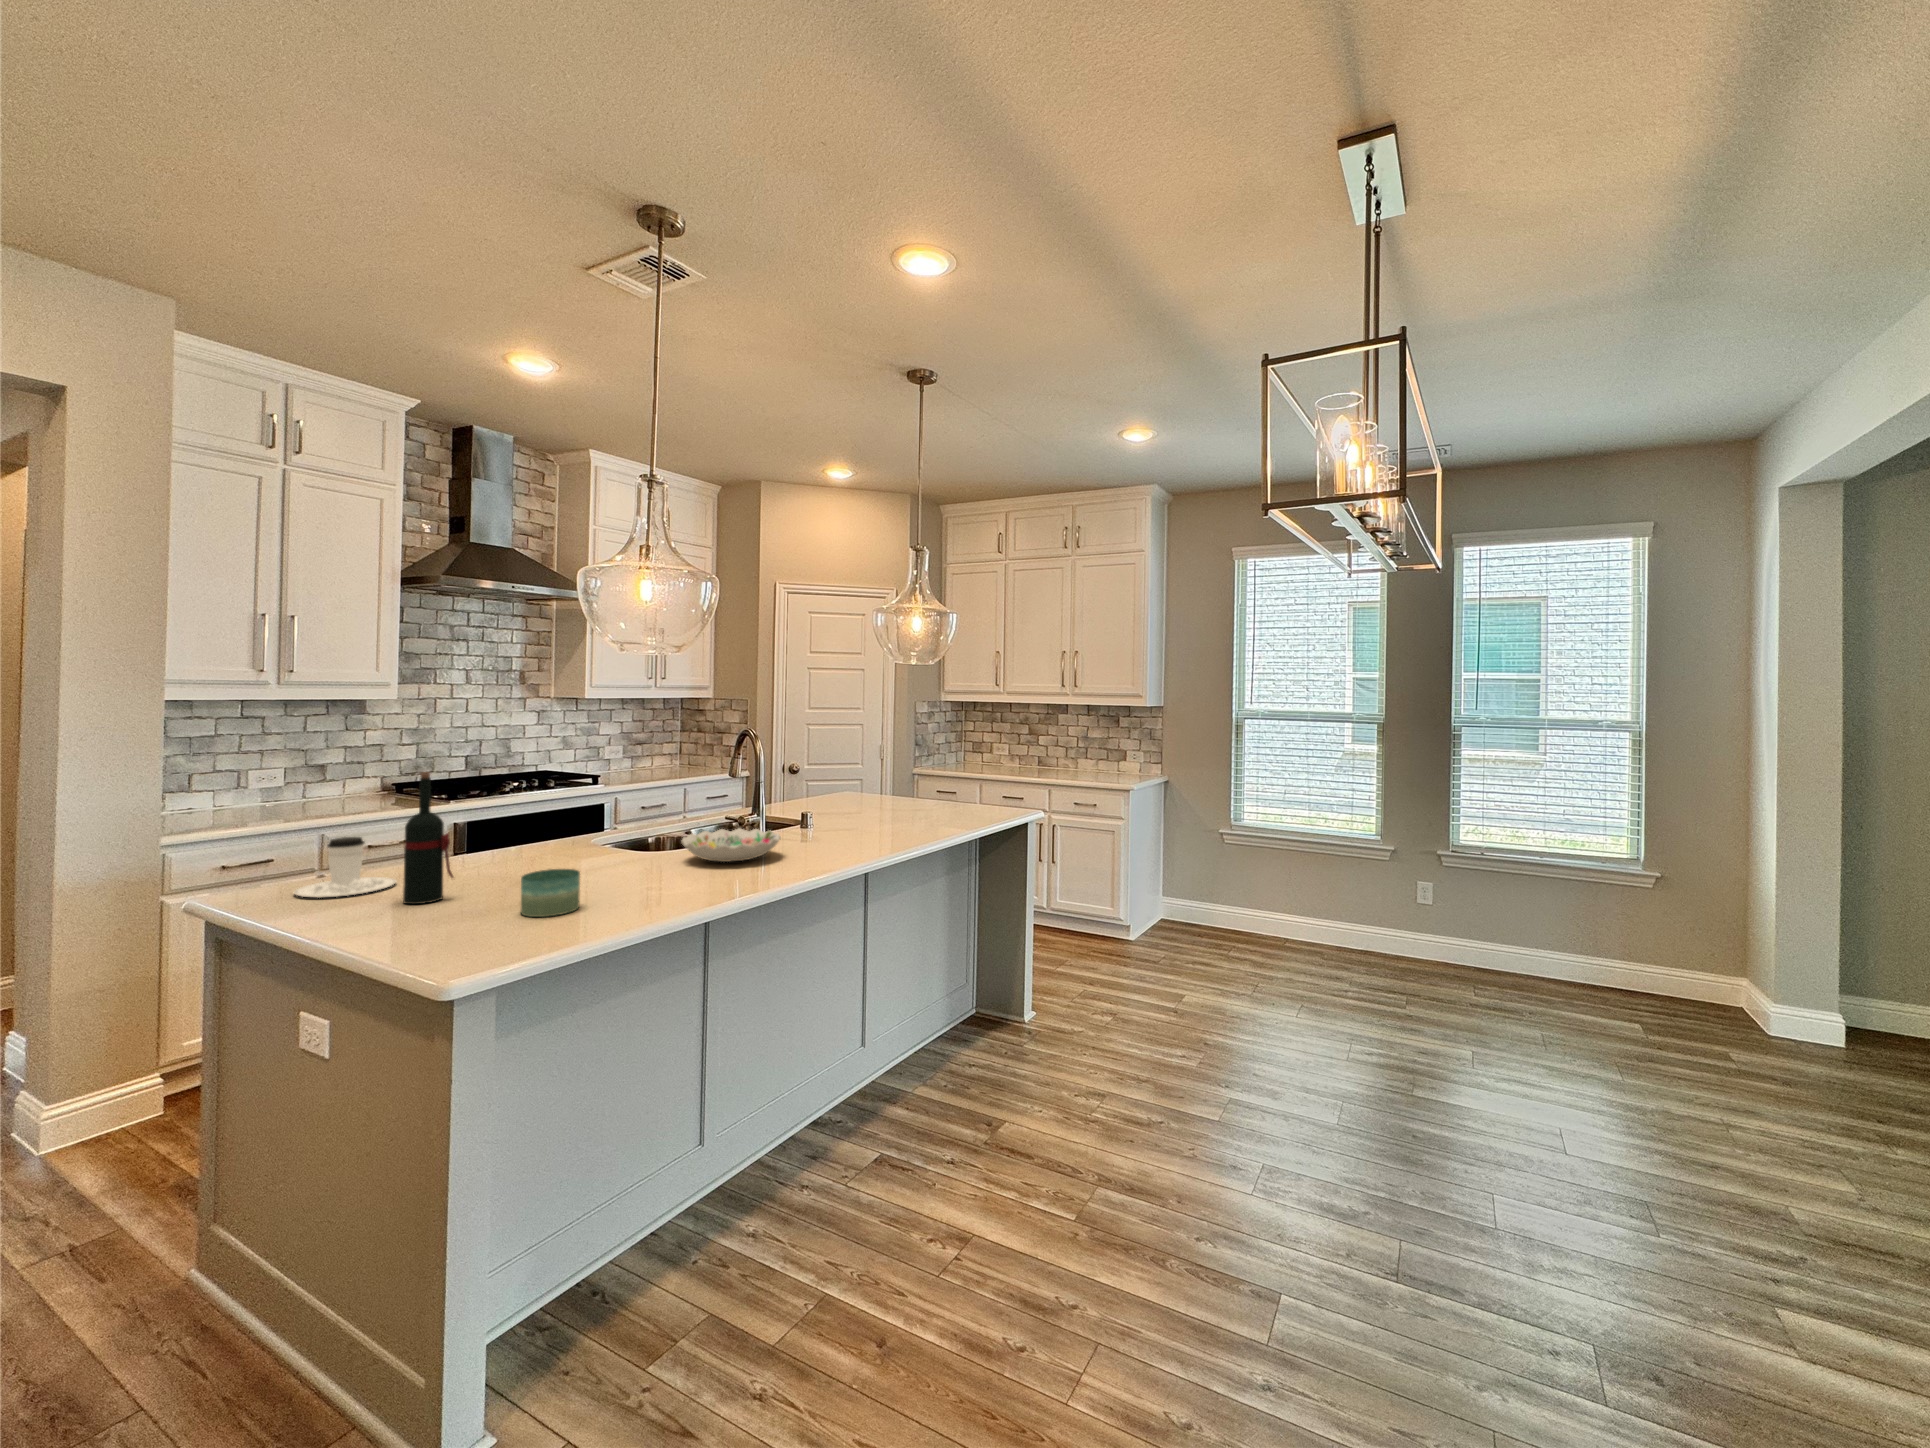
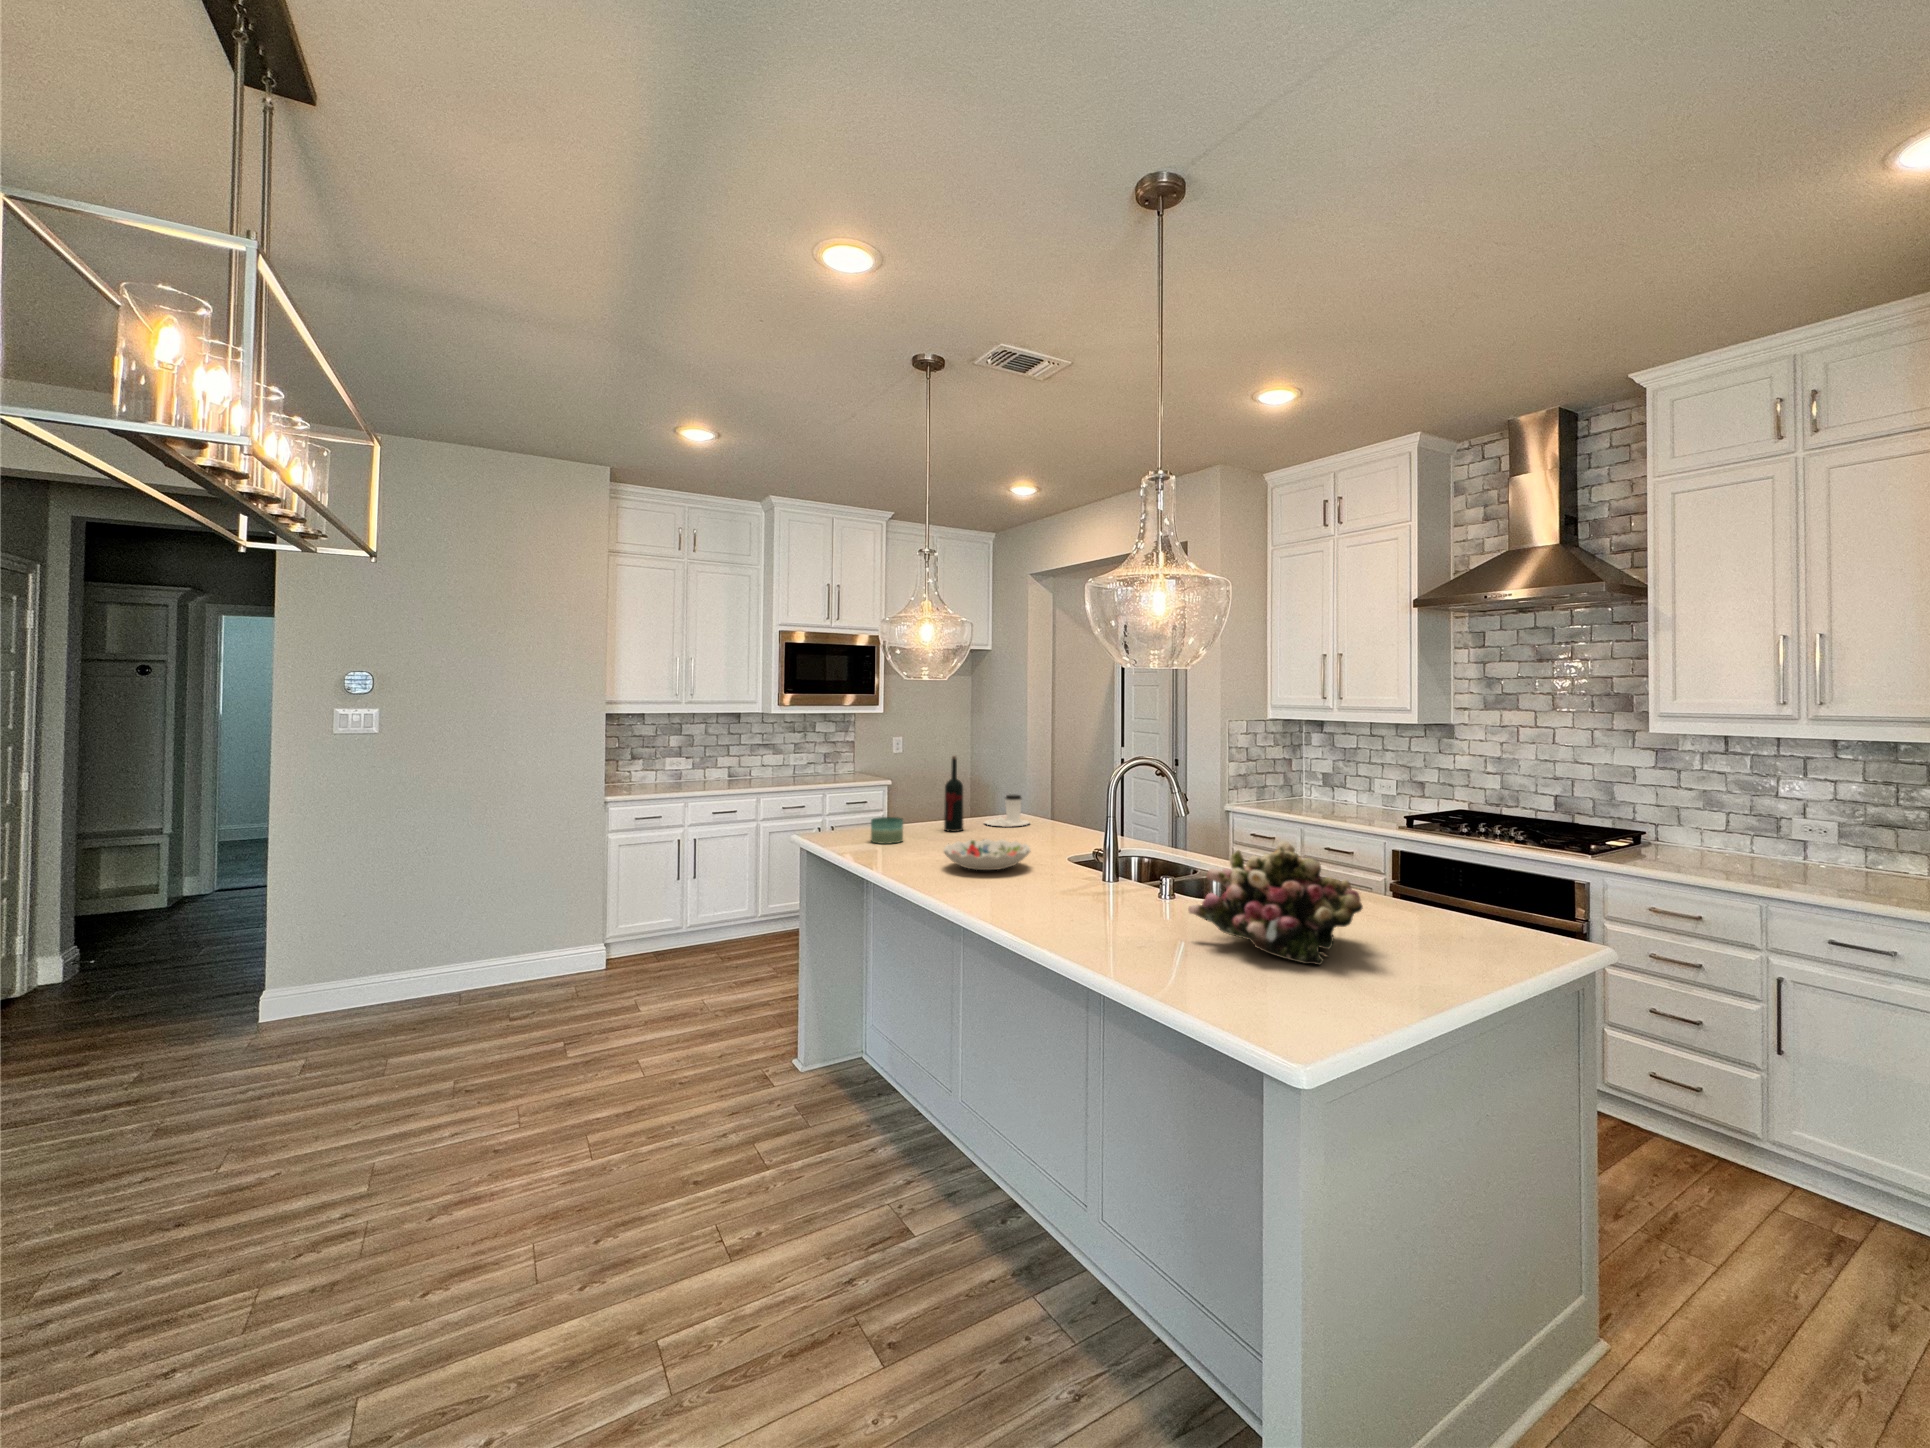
flower arrangement: none [866,758,944,808] -> present [1188,841,1363,965]

